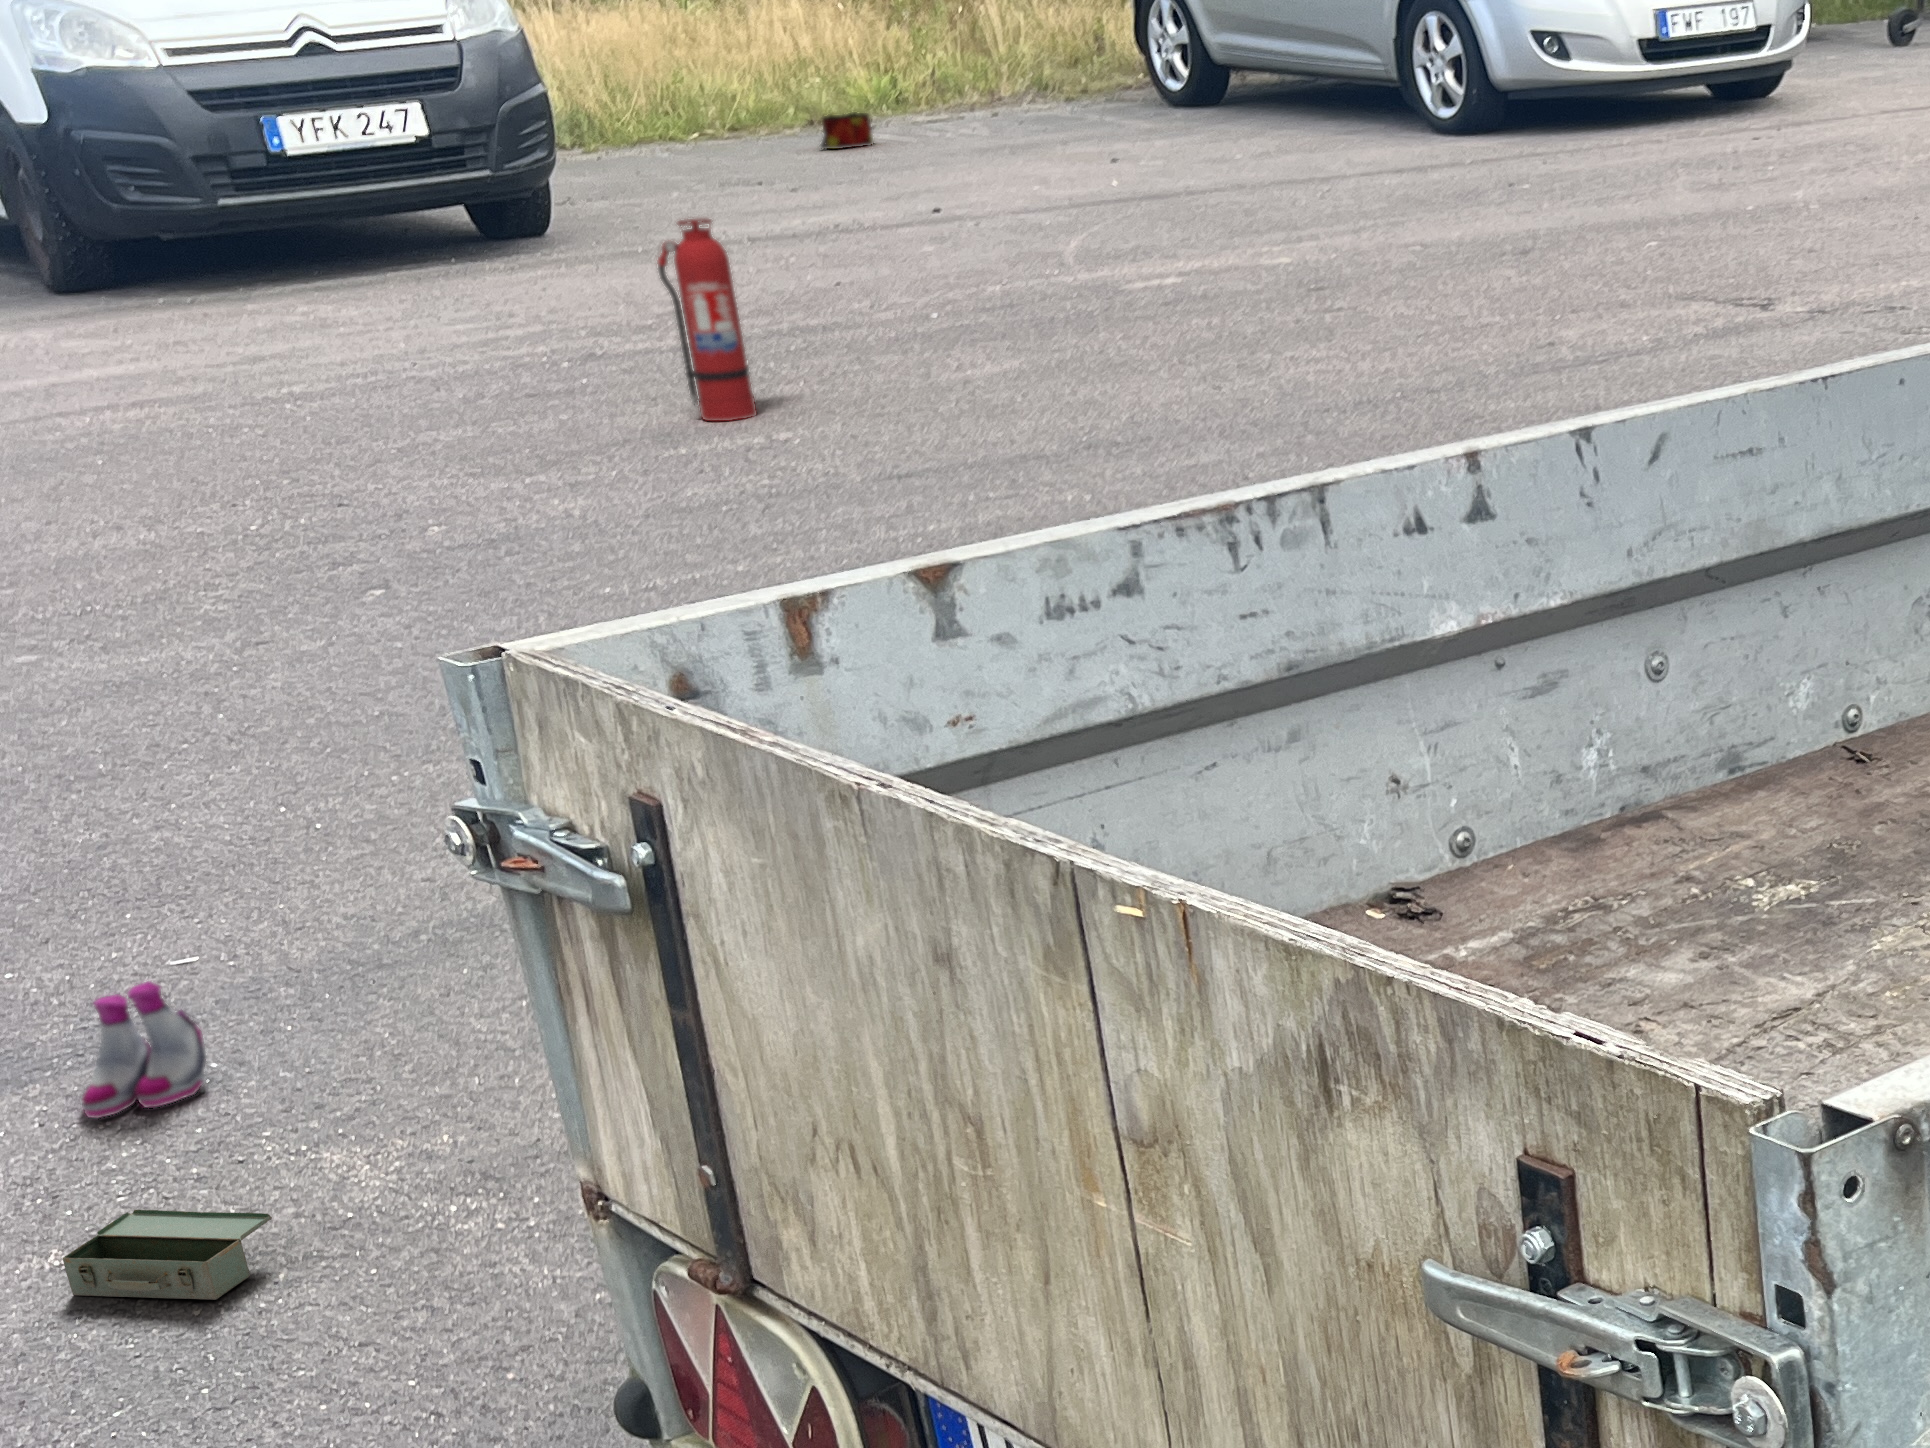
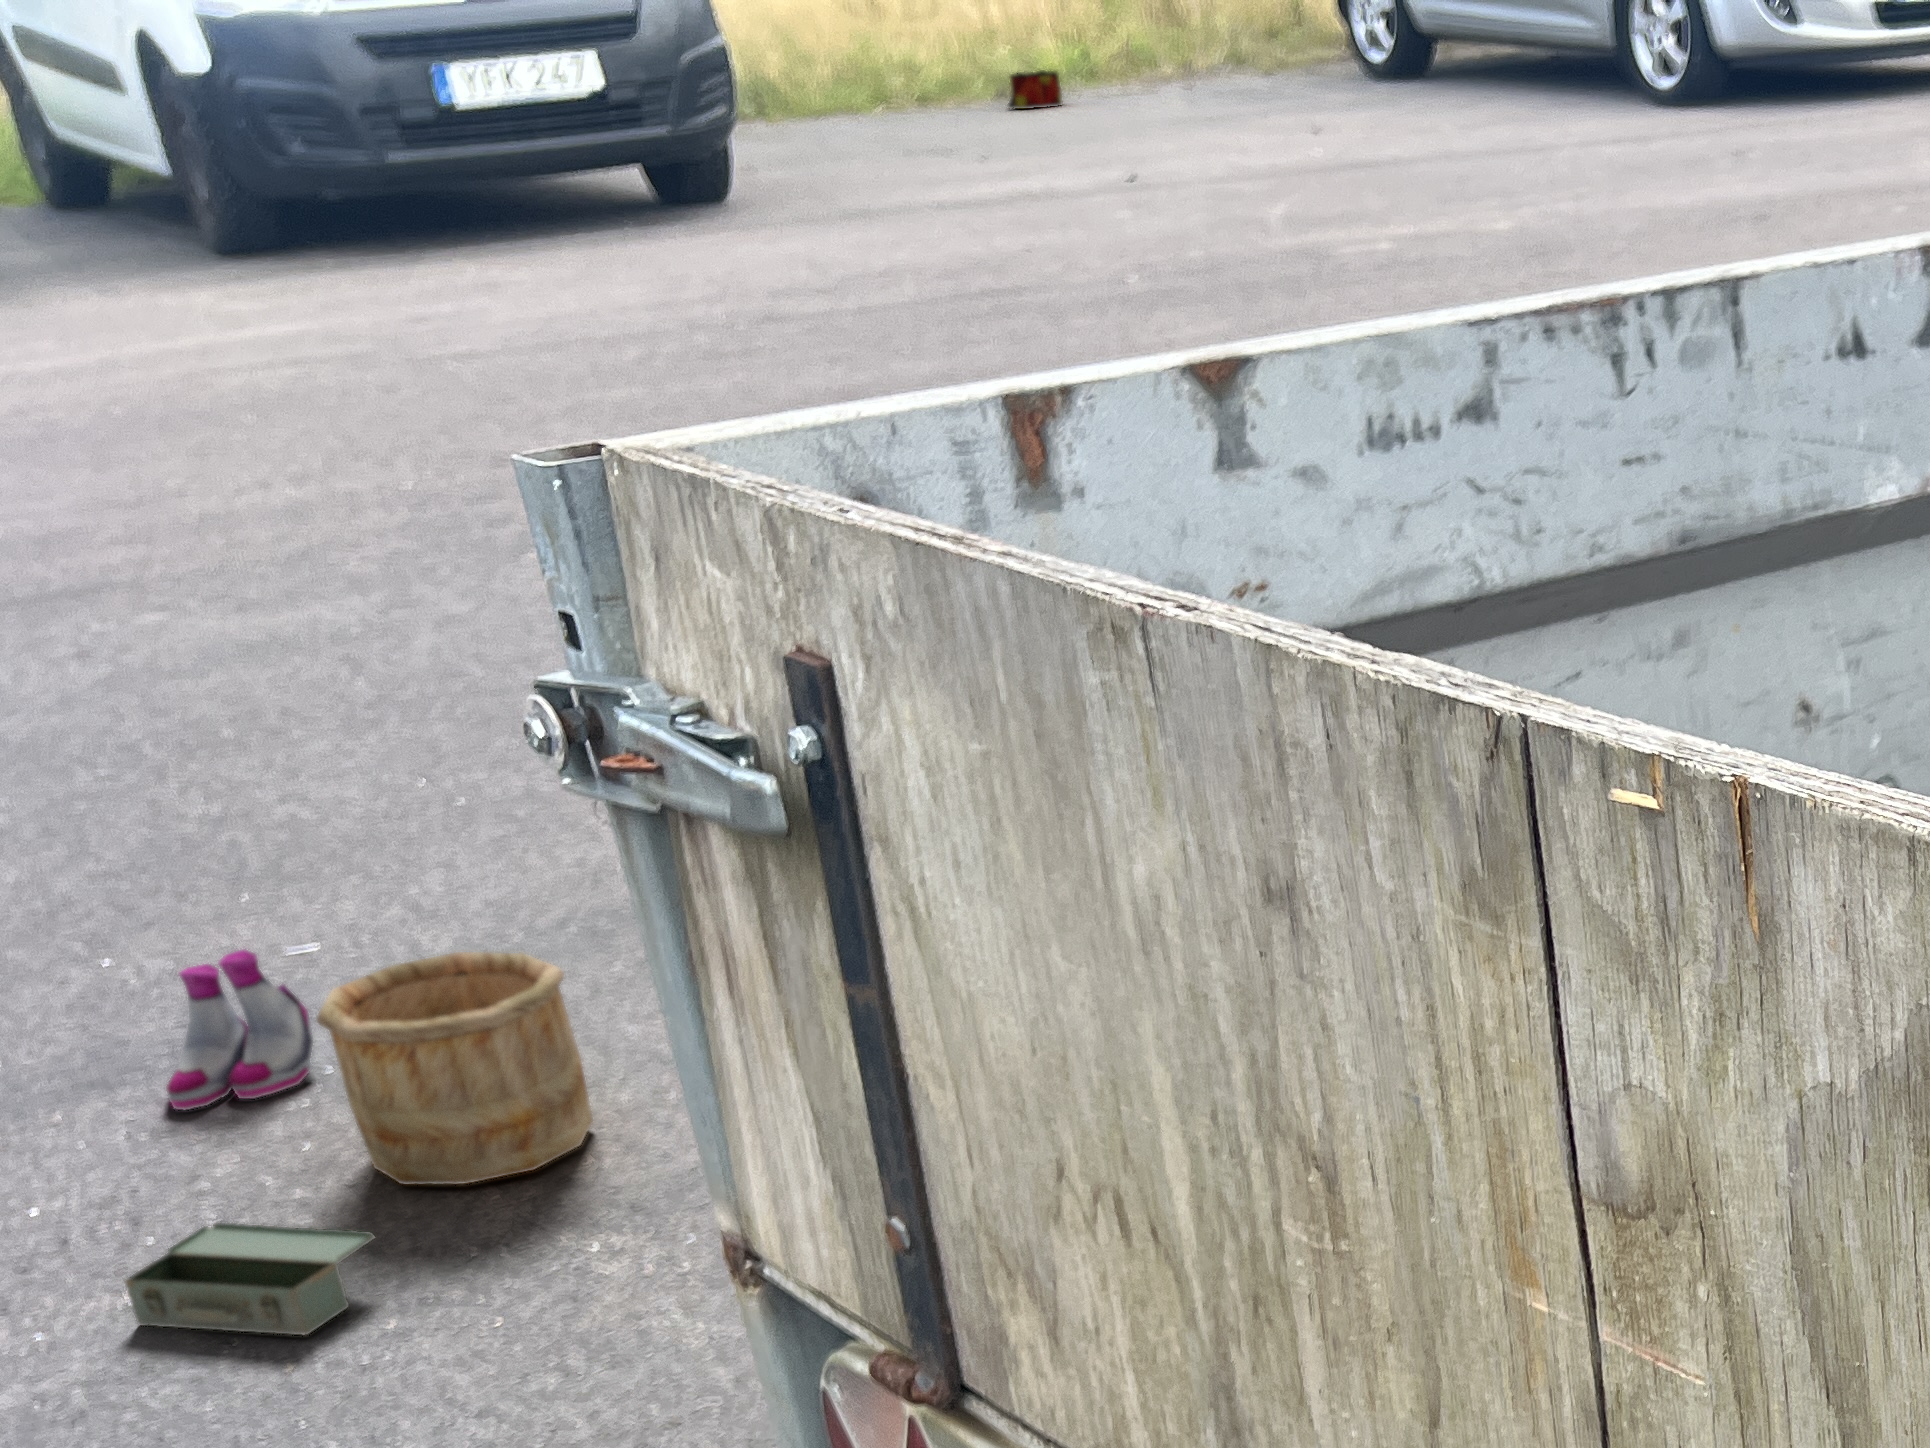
fire extinguisher: present [658,219,756,421] -> none [839,131,946,359]
wooden bucket: none [218,980,450,1176] -> present [317,952,593,1185]

